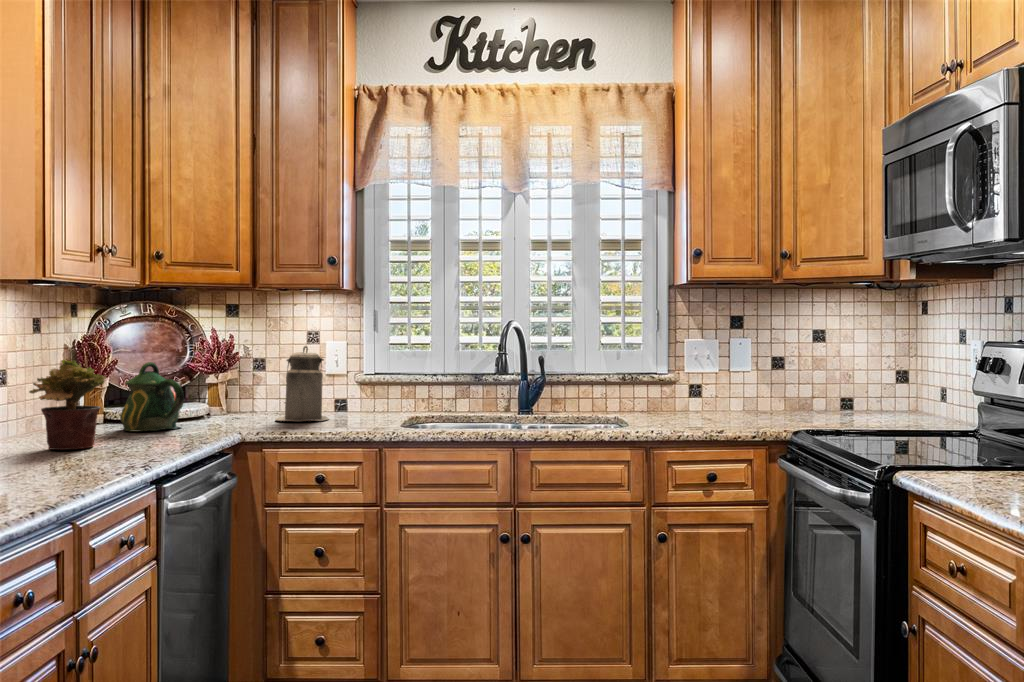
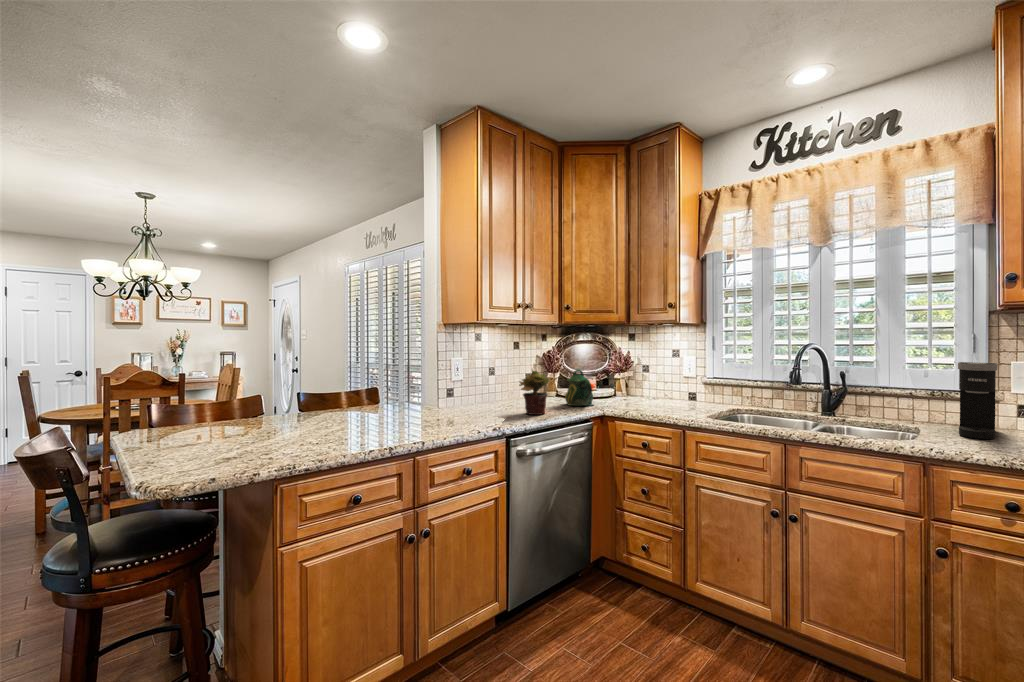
coffee maker: none [649,338,686,420] -> present [958,362,997,439]
canister: present [276,346,329,421] -> none [646,361,679,408]

